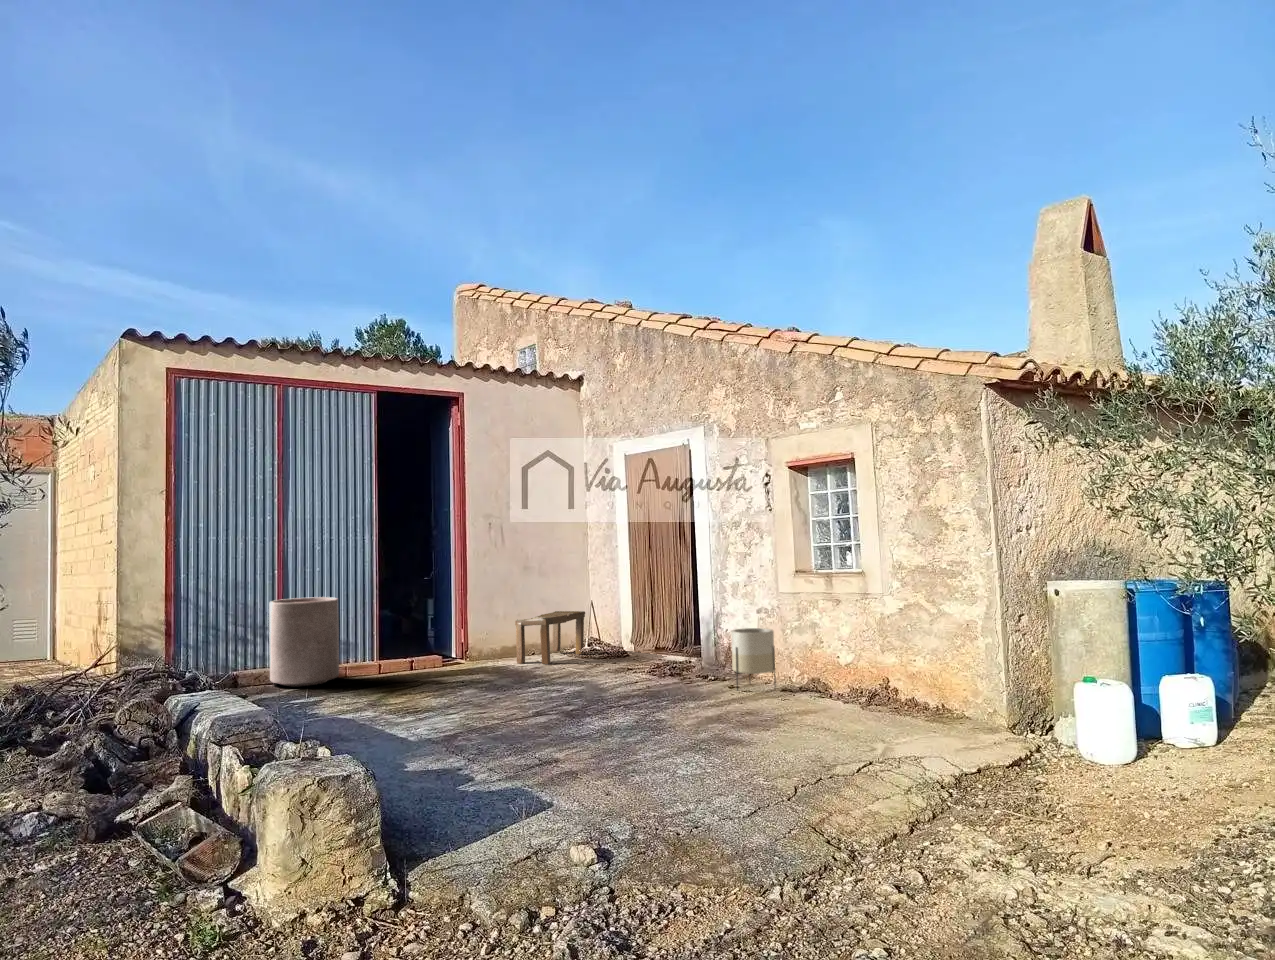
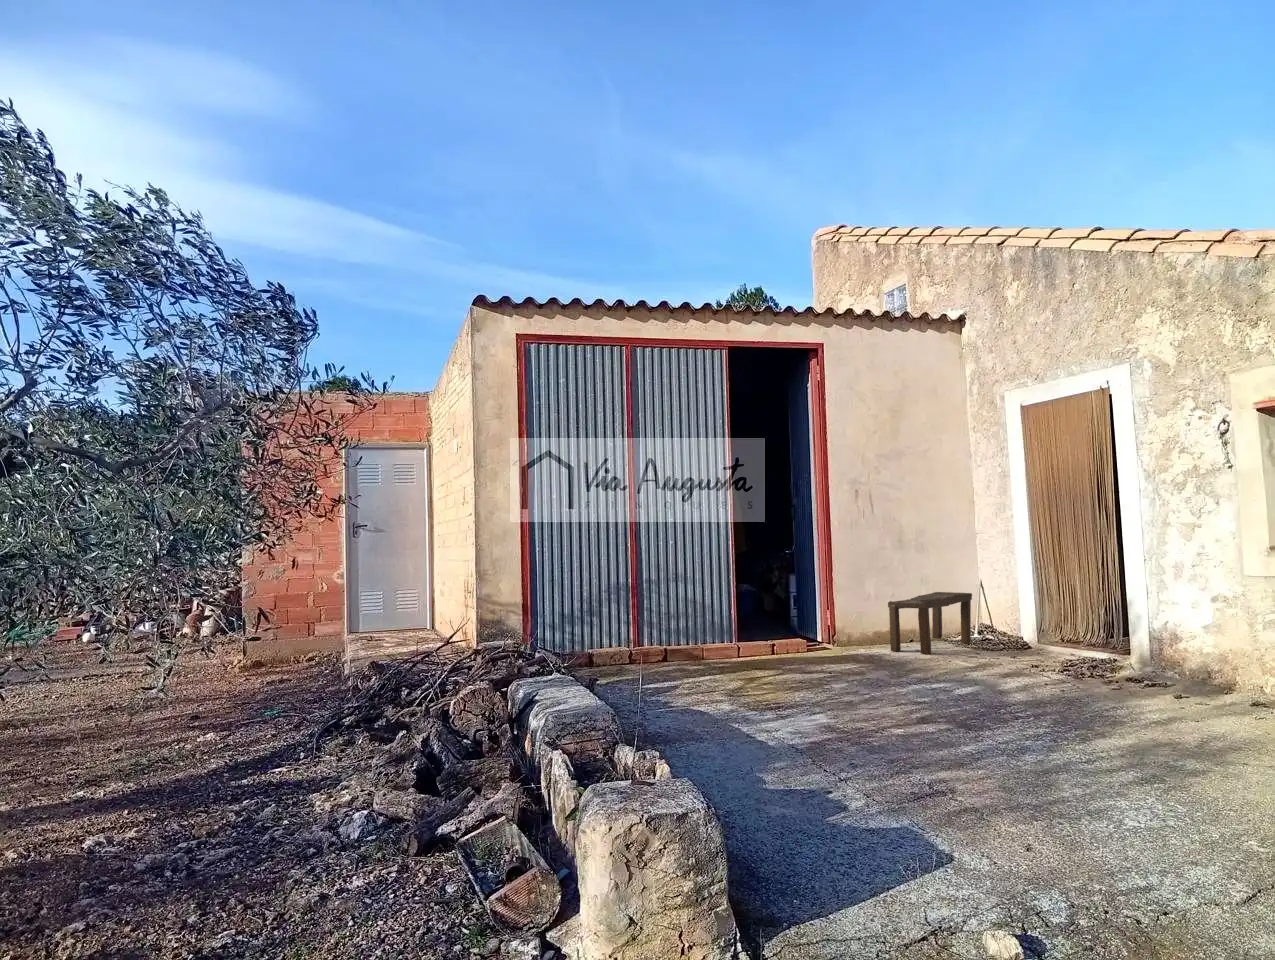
trash can: present [269,597,339,686] -> none [623,572,695,666]
planter: present [731,628,776,690] -> none [1180,624,1250,708]

